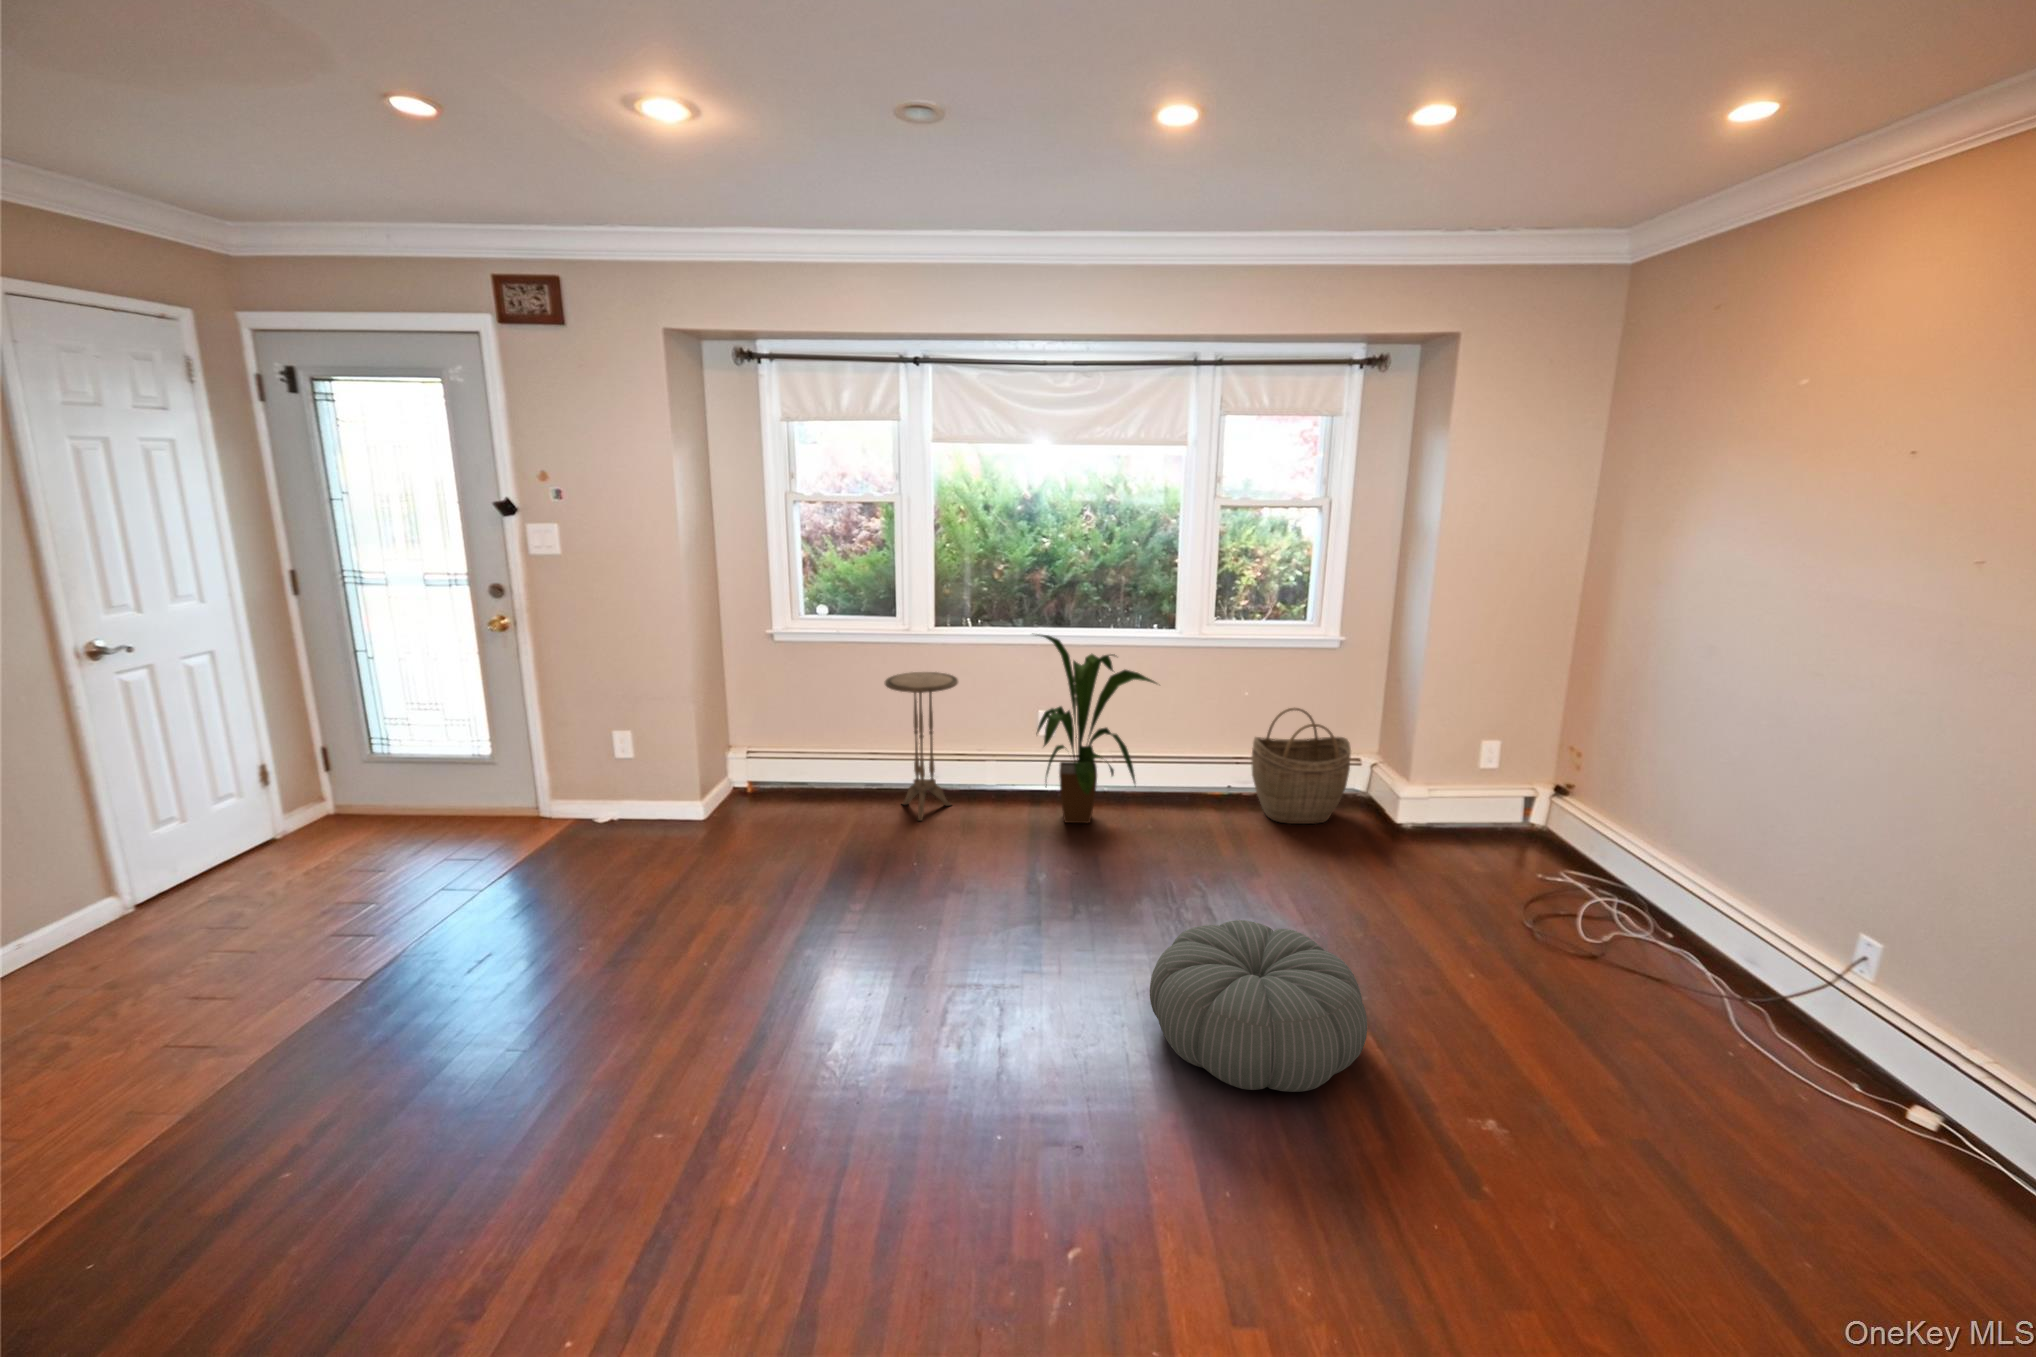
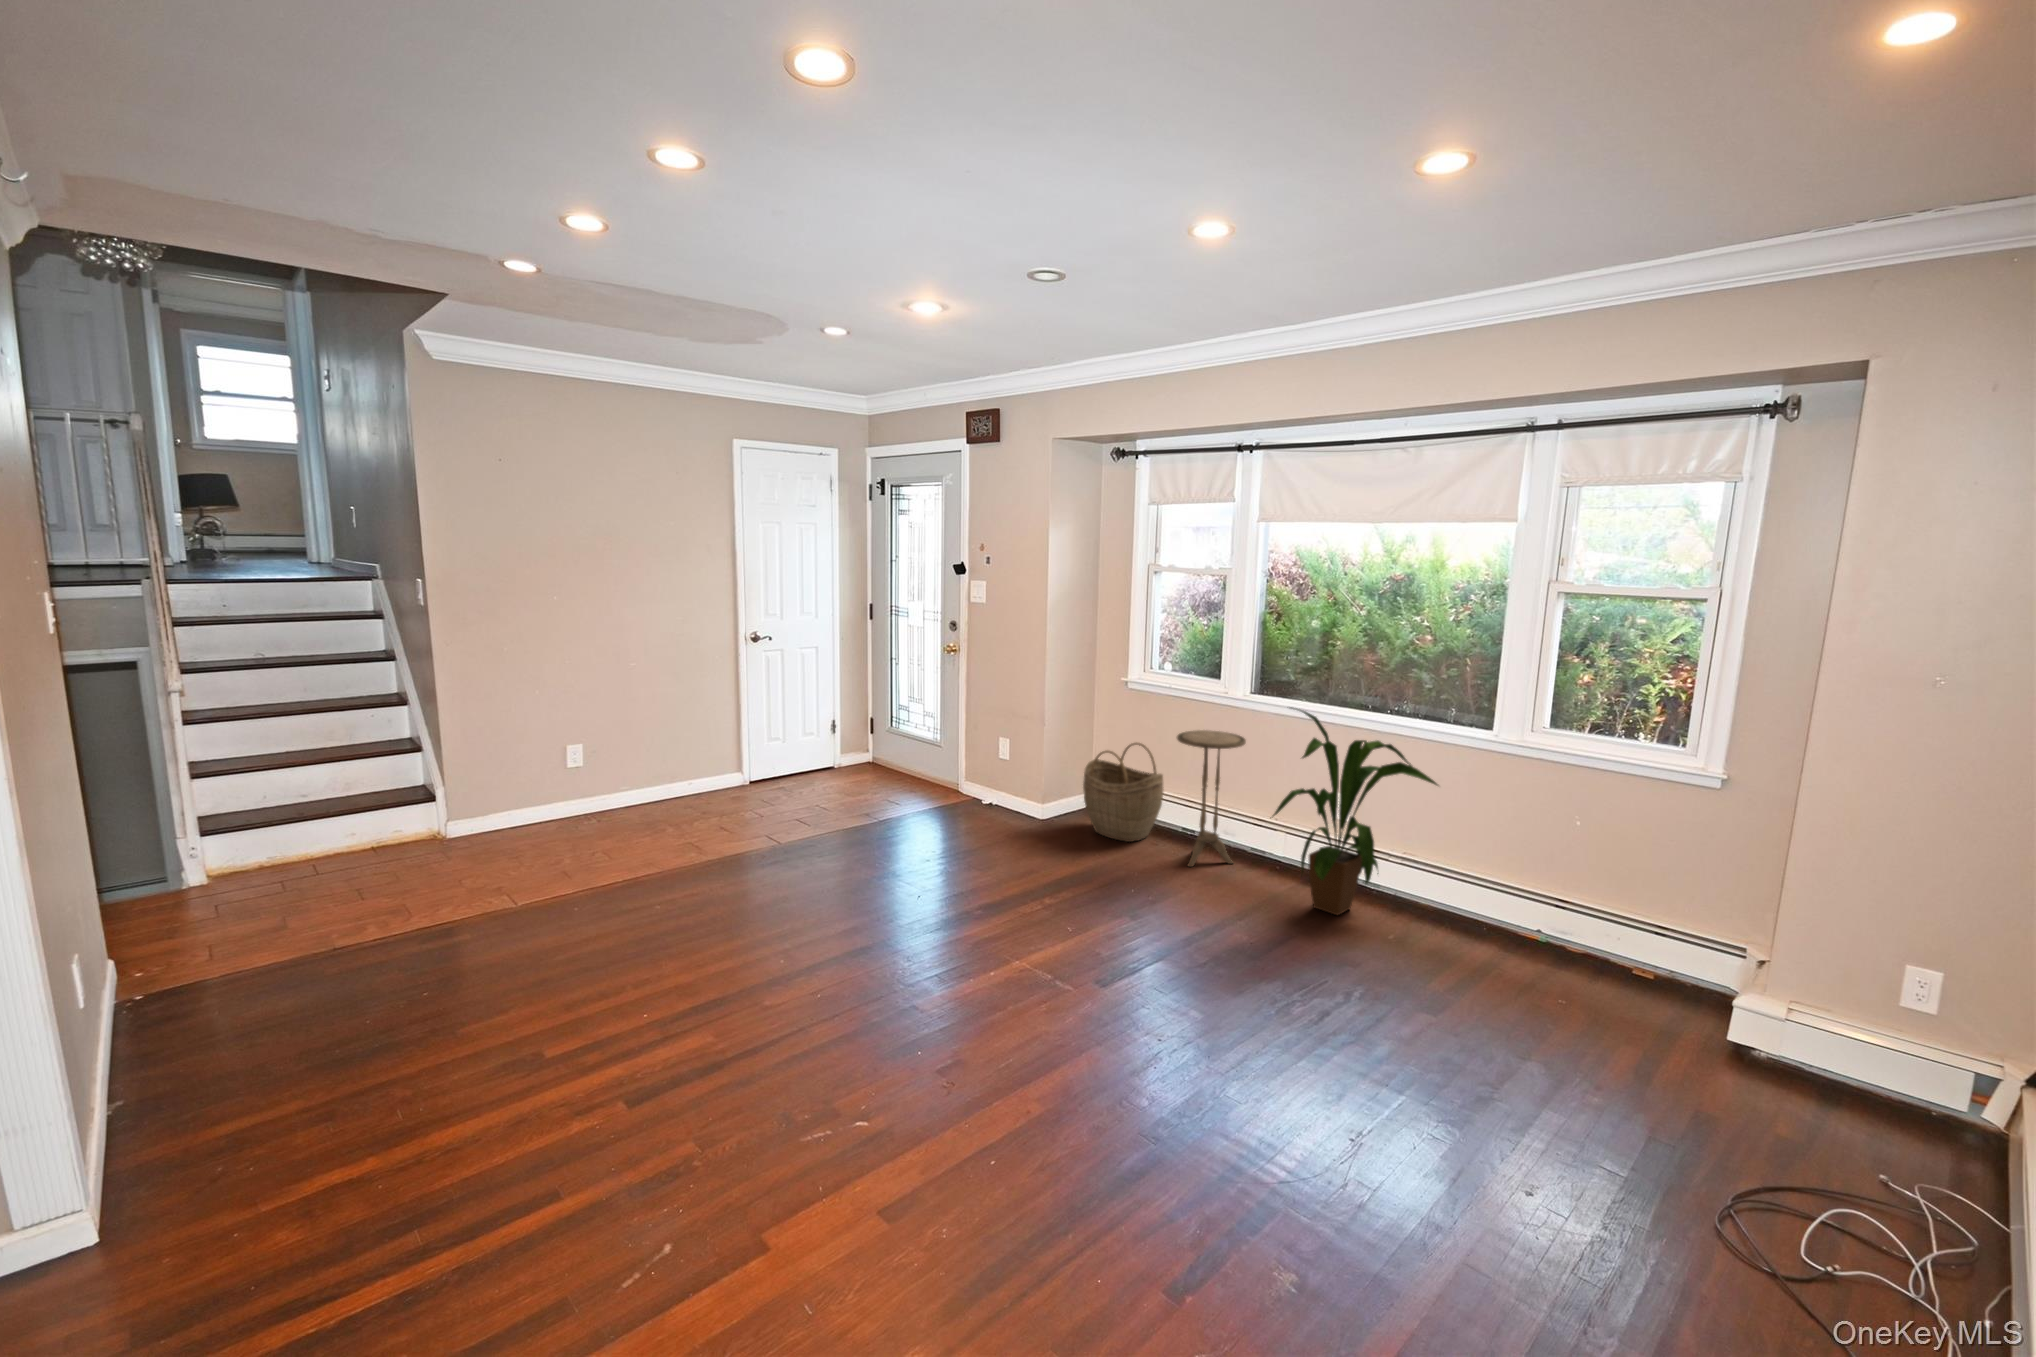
woven basket: present [1251,708,1351,824] -> present [1083,742,1164,842]
pouf: present [1149,920,1367,1092] -> none [1117,988,1325,1156]

